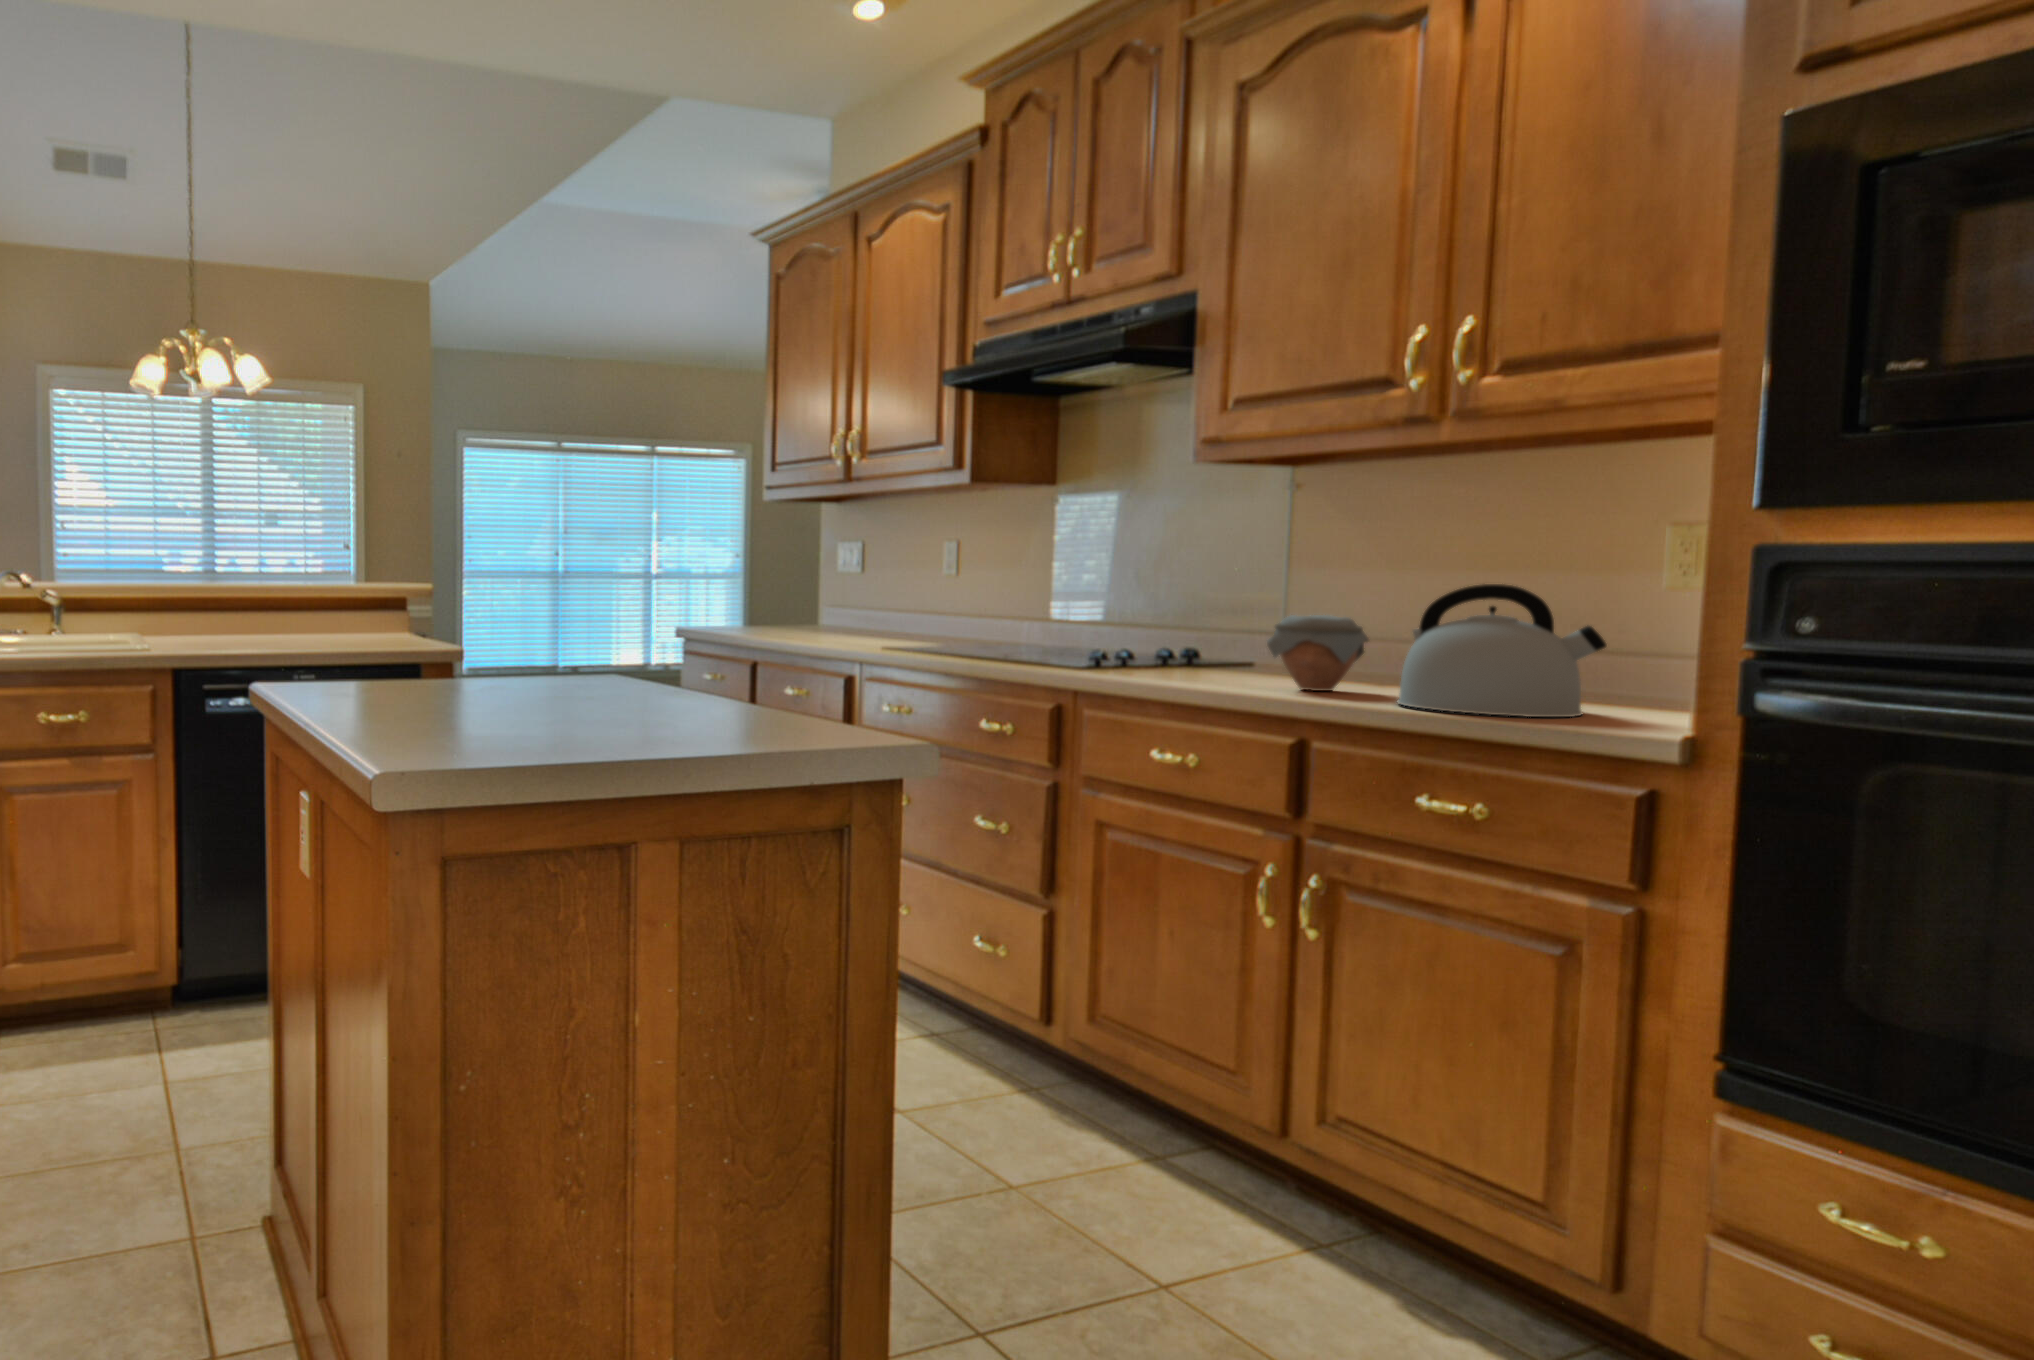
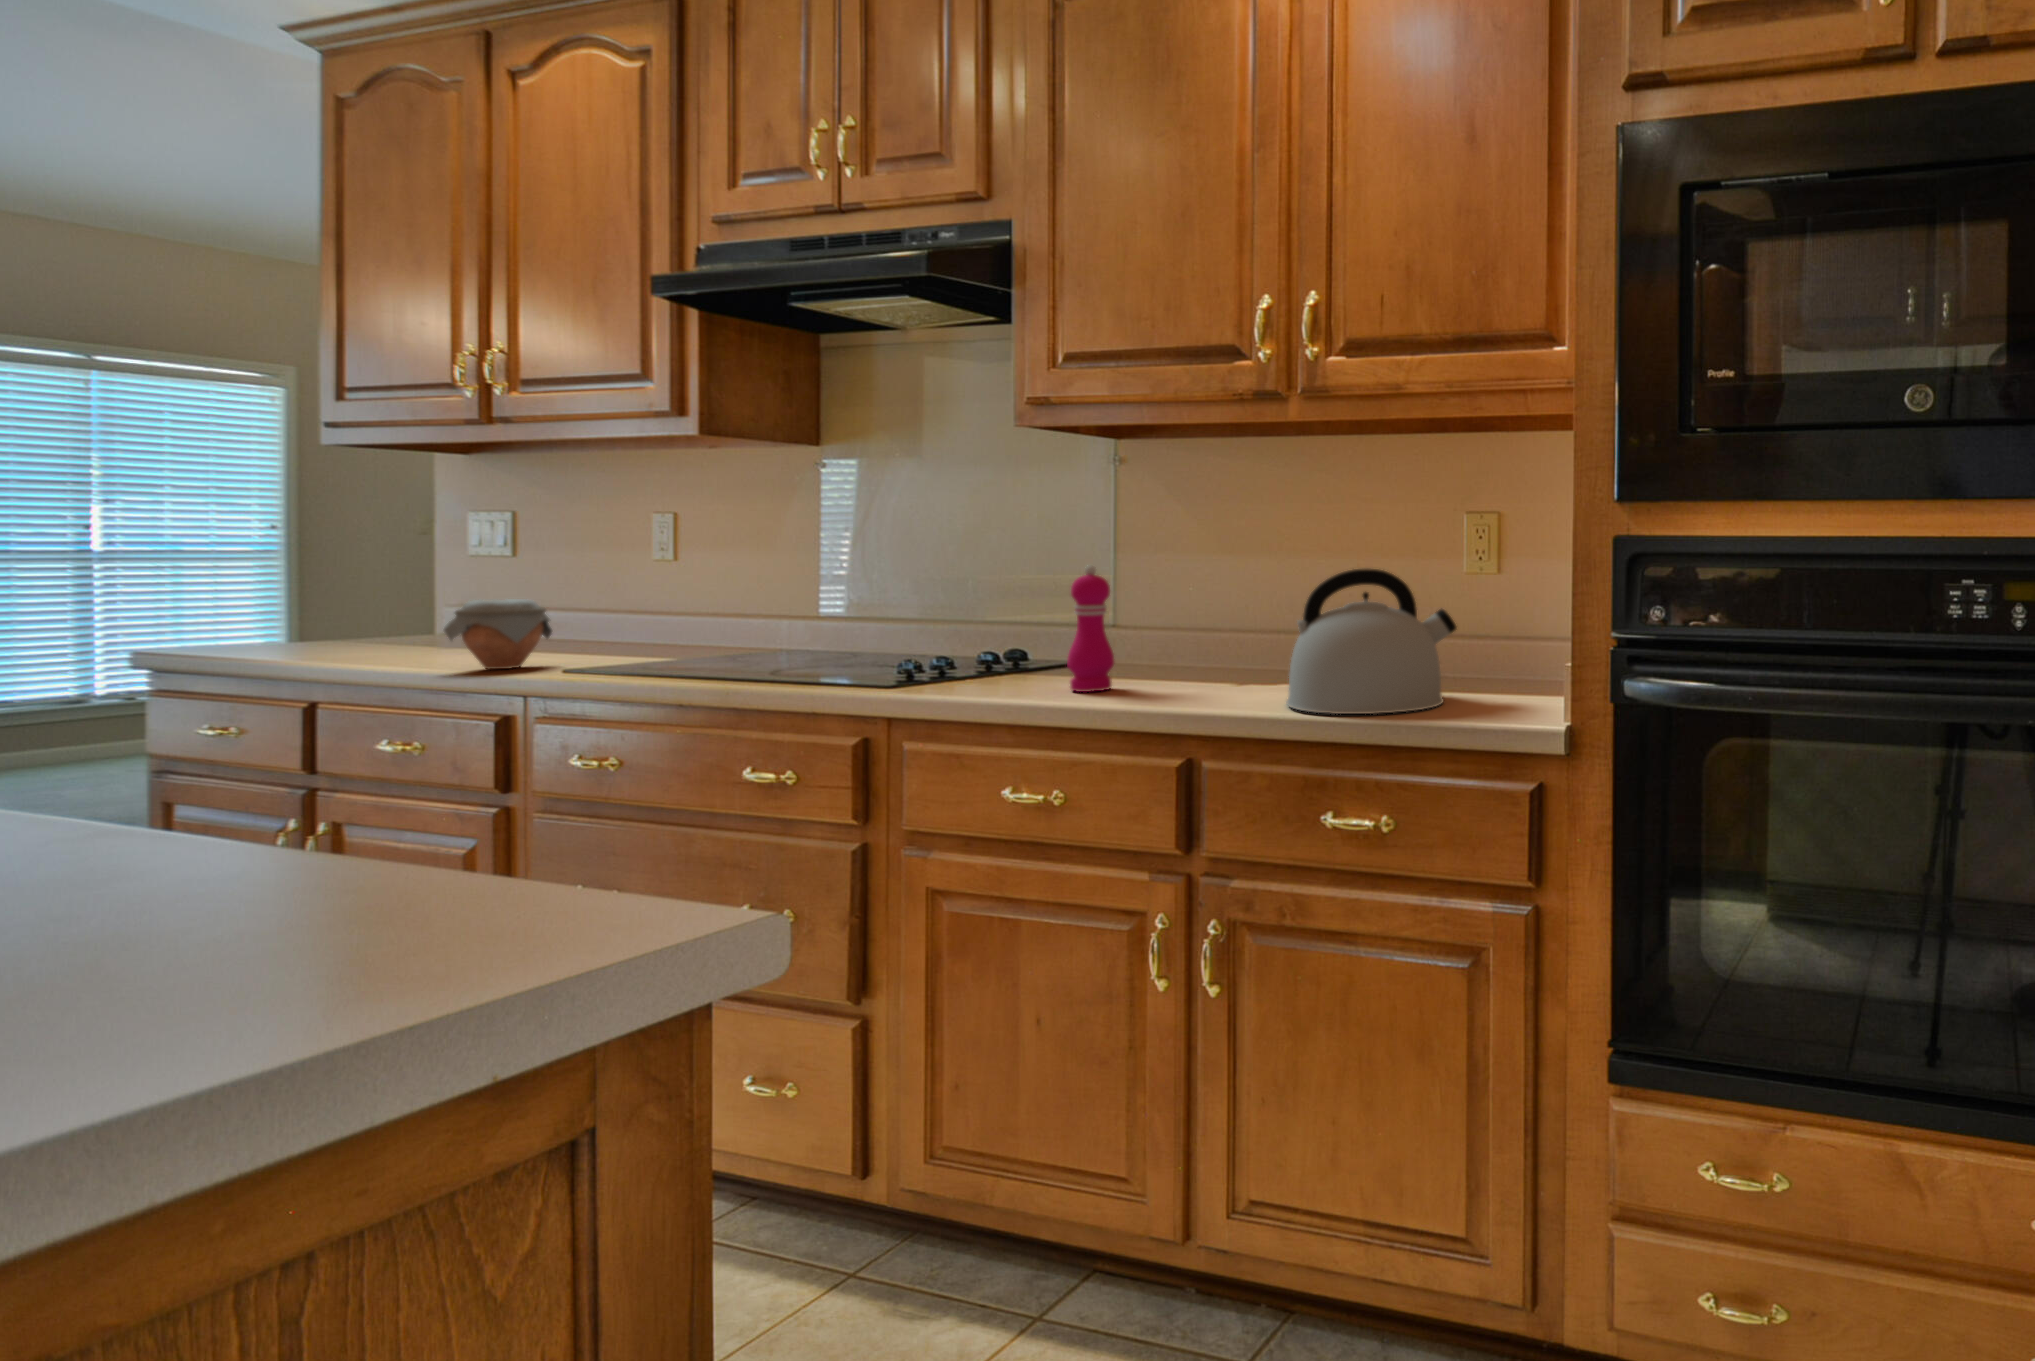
pepper mill: none [1215,578,1257,681] -> present [1067,565,1114,692]
jar: present [1267,615,1369,691] -> present [444,599,552,669]

